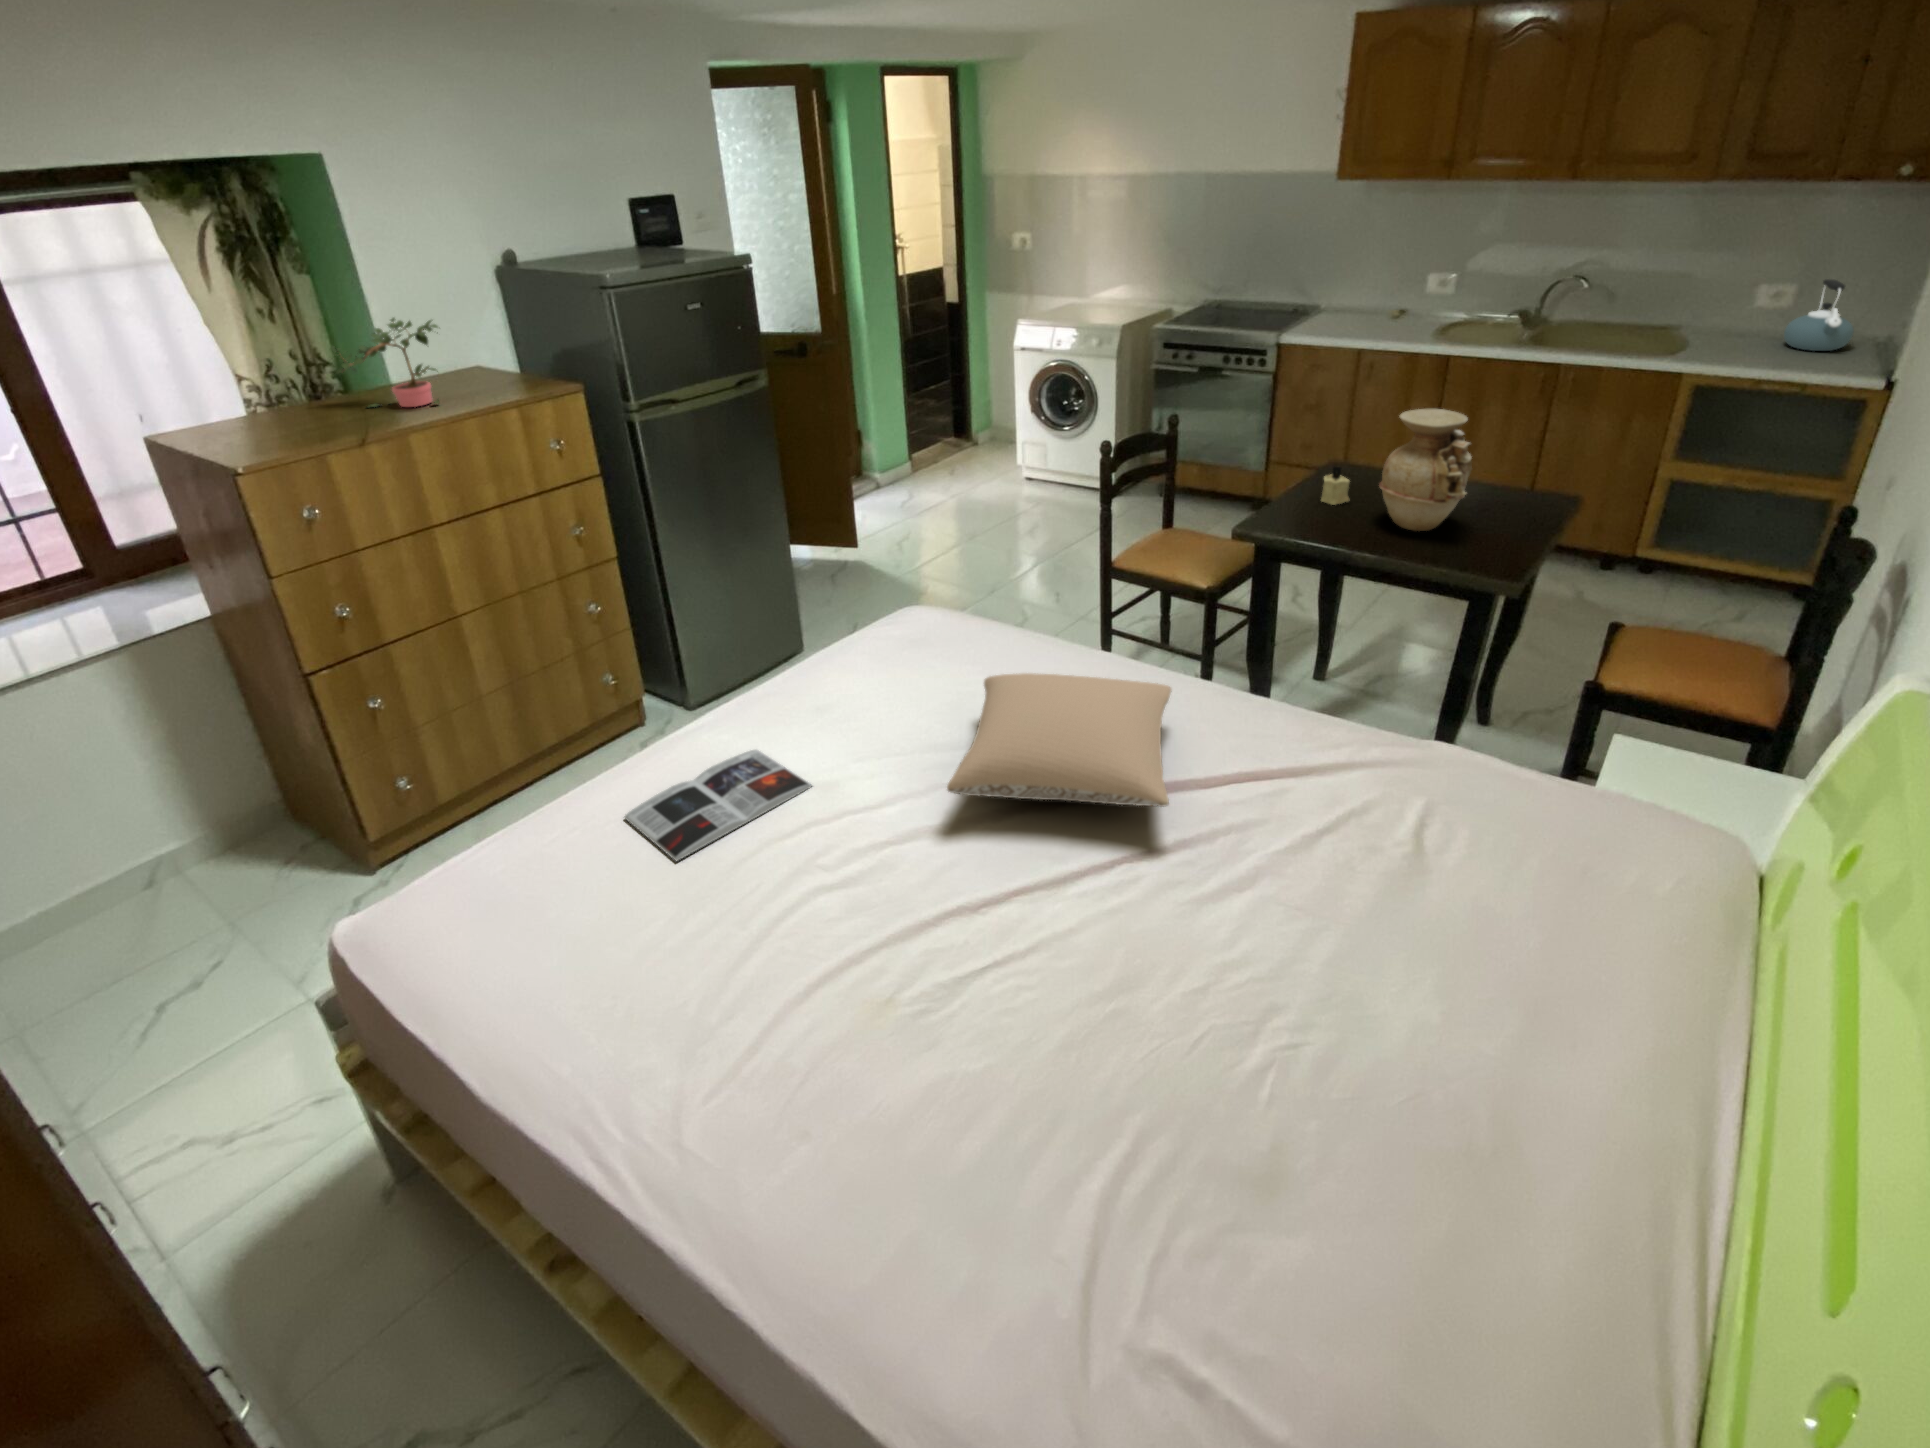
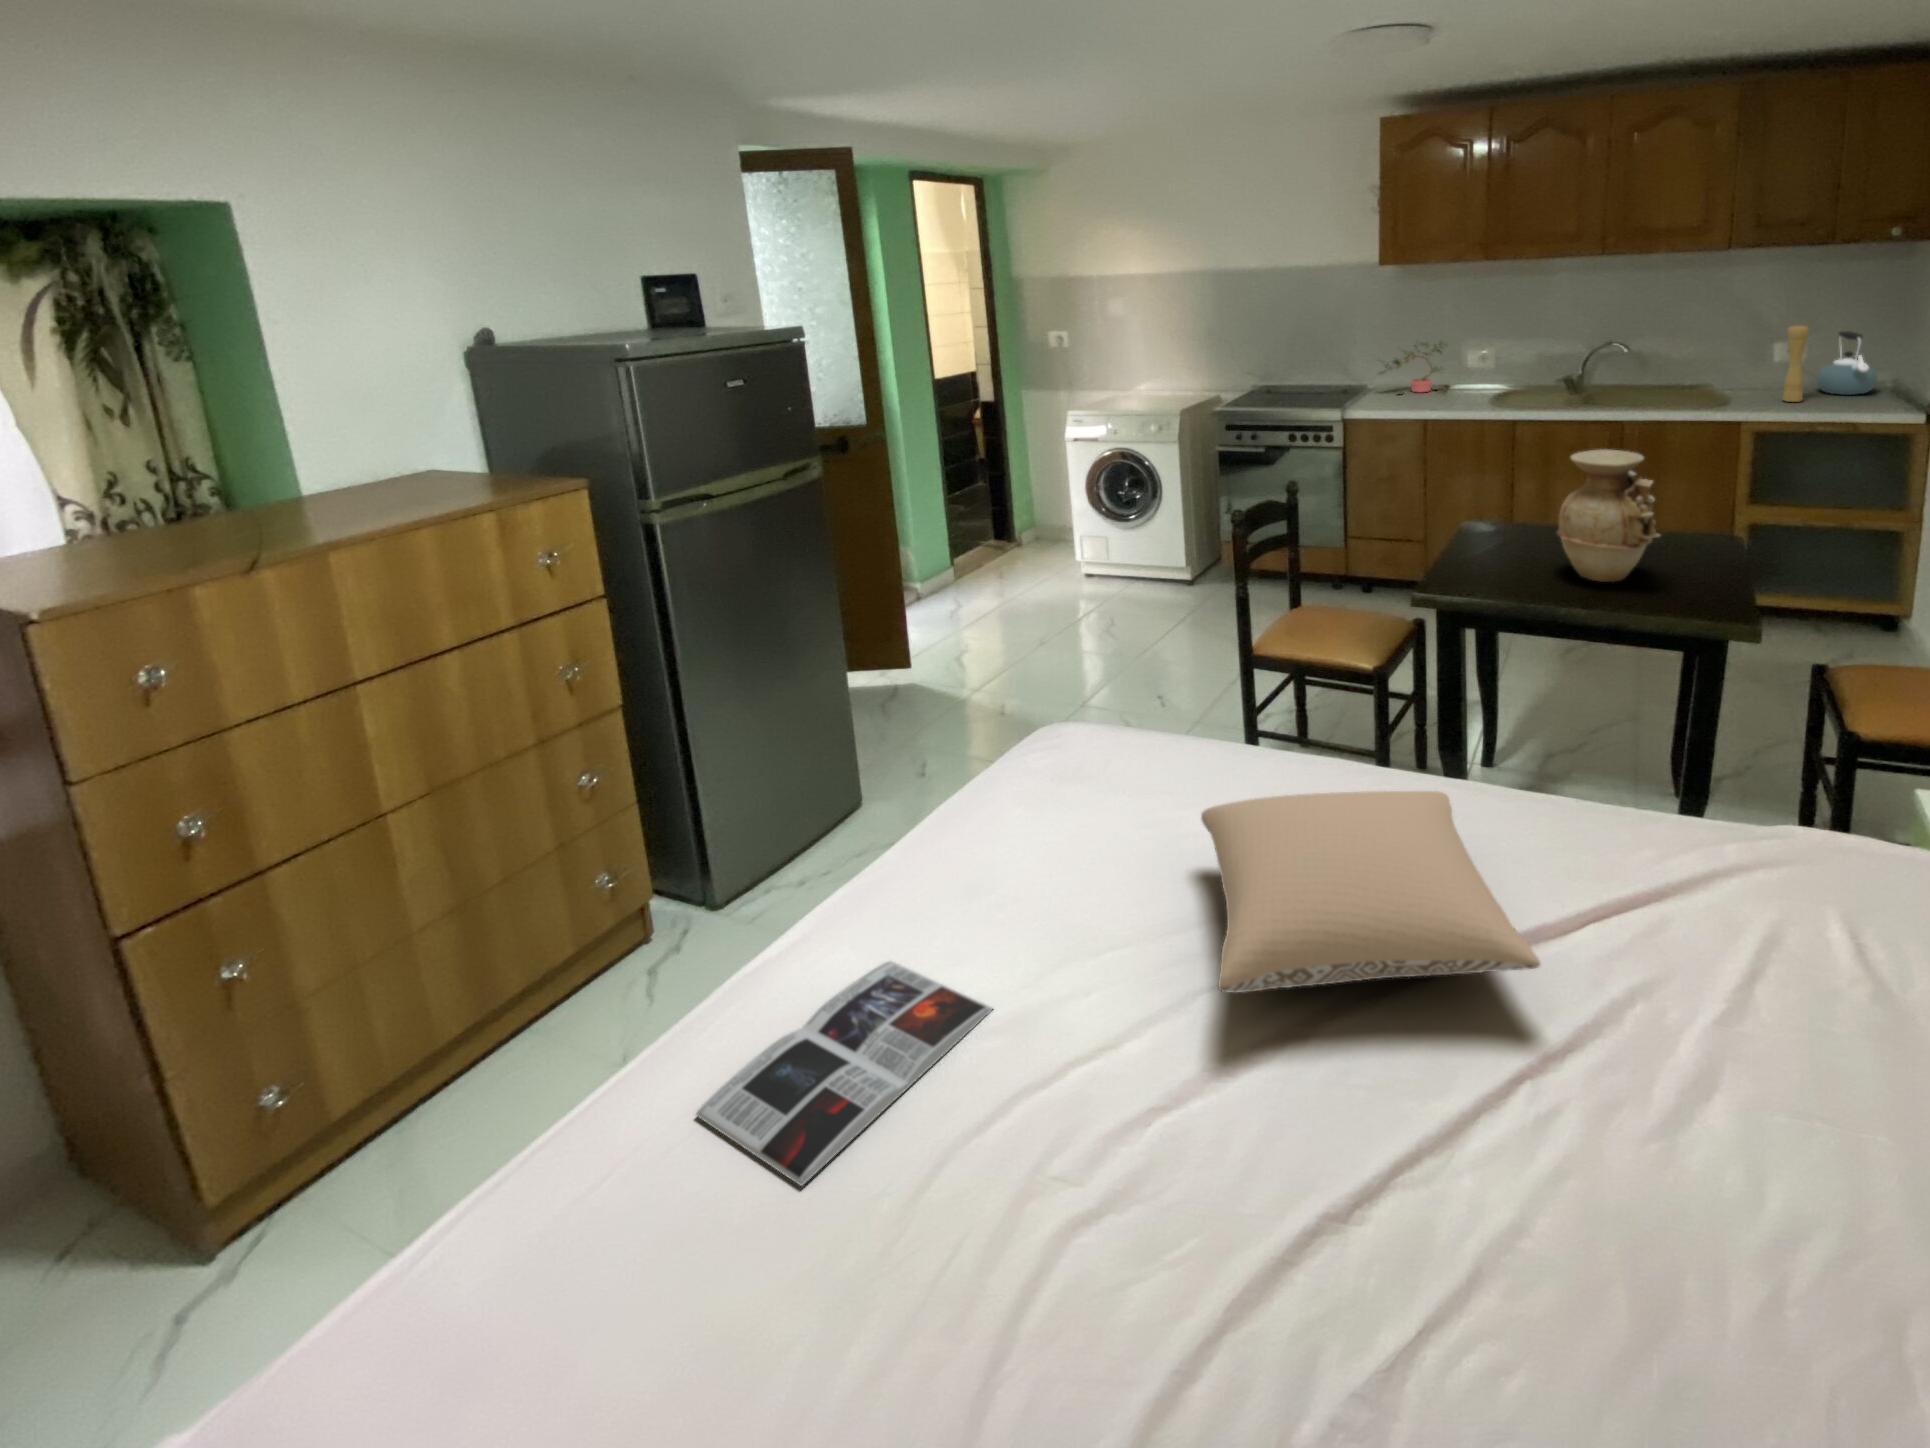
pepper mill: none [1734,271,1780,356] -> present [1783,325,1809,402]
potted plant: present [331,318,439,408] -> present [1378,341,1445,392]
candle: present [1321,467,1350,505] -> none [1487,521,1518,563]

